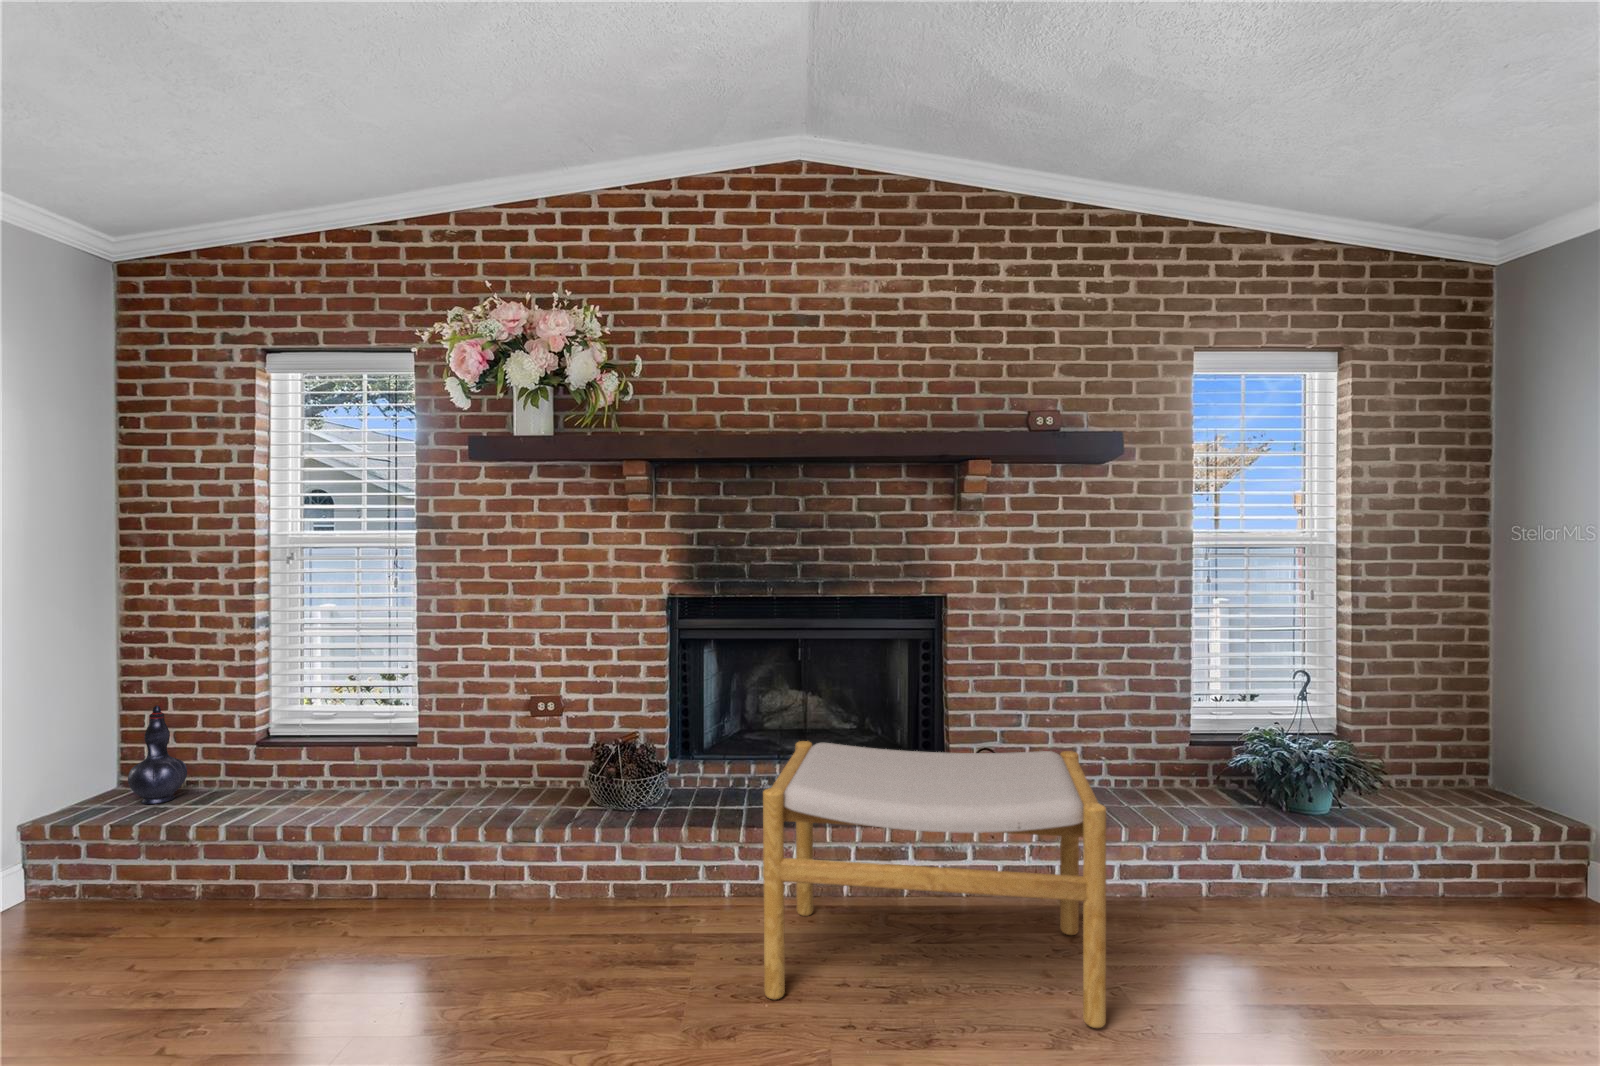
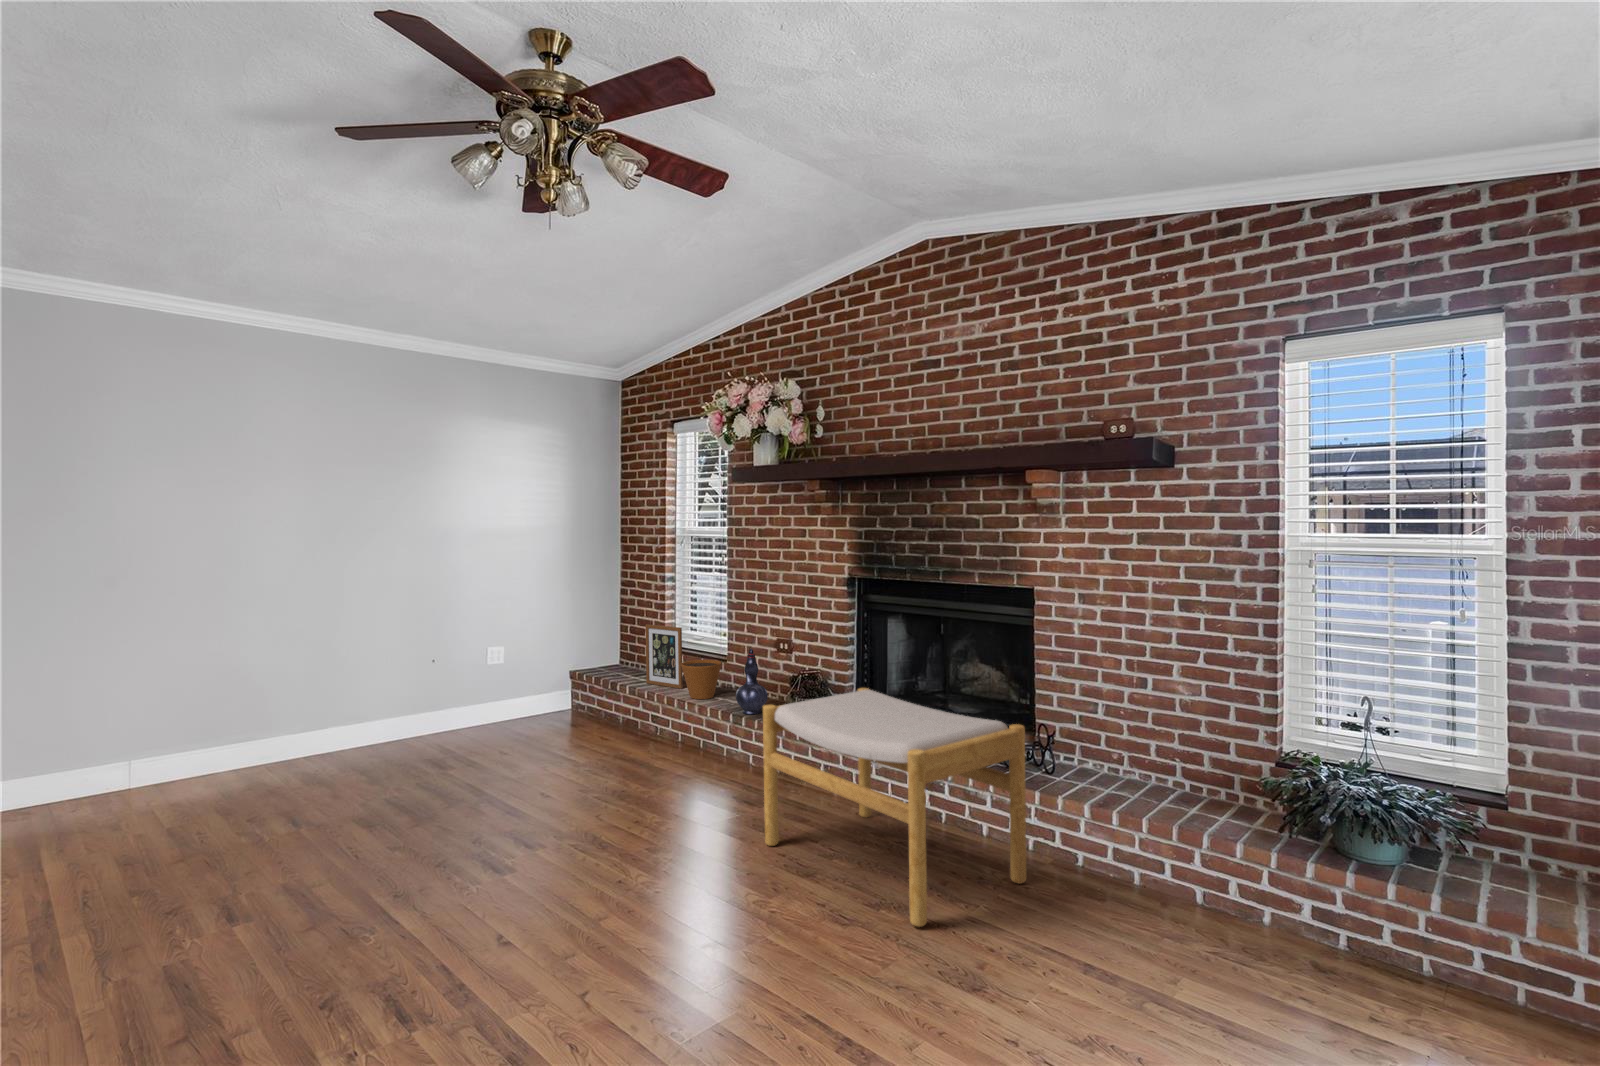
picture frame: none [239,697,332,803] -> present [646,624,683,689]
decorative vase: present [128,705,187,804] -> present [736,649,768,714]
flower pot: none [356,742,427,810] -> present [681,660,721,699]

